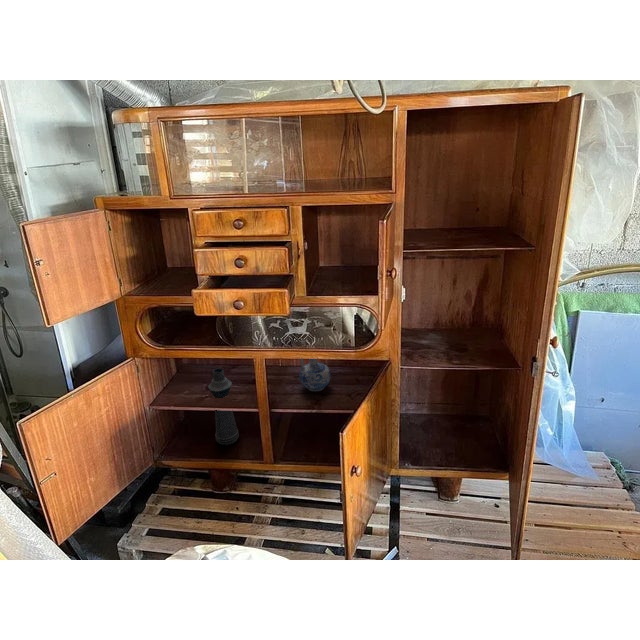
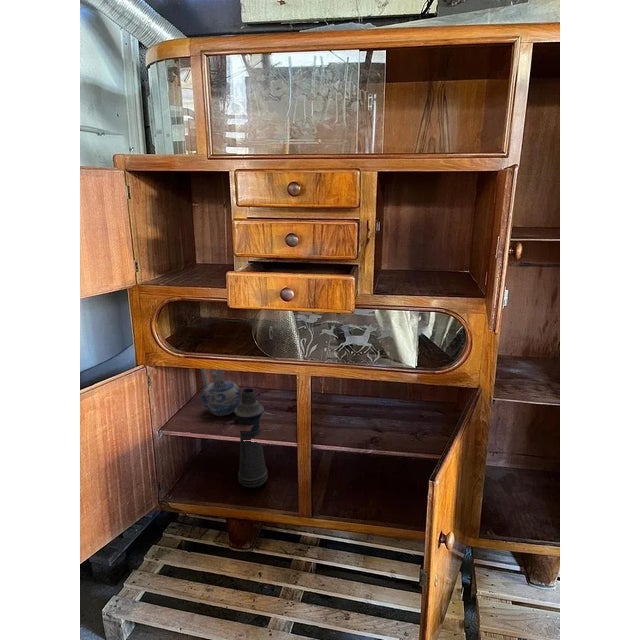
ceramic pitcher: present [299,341,331,391] -> present [201,369,240,416]

